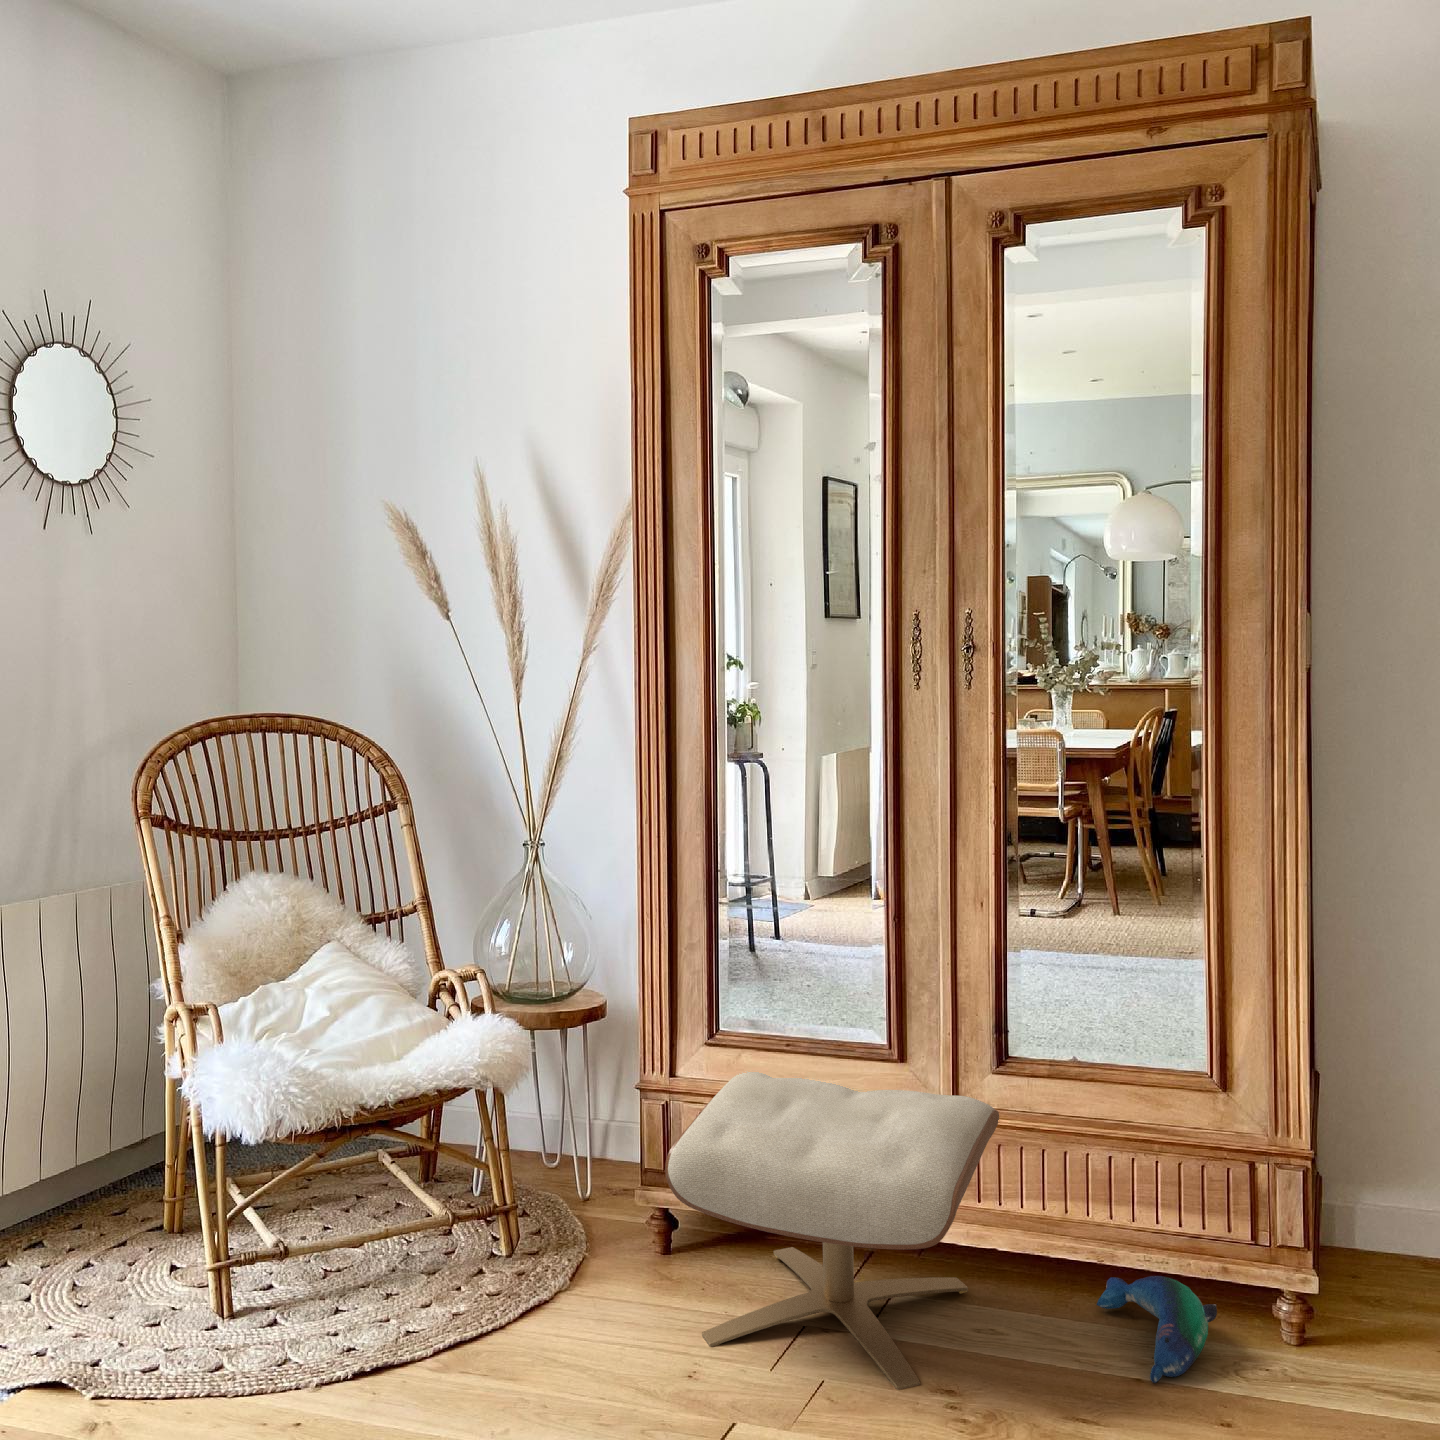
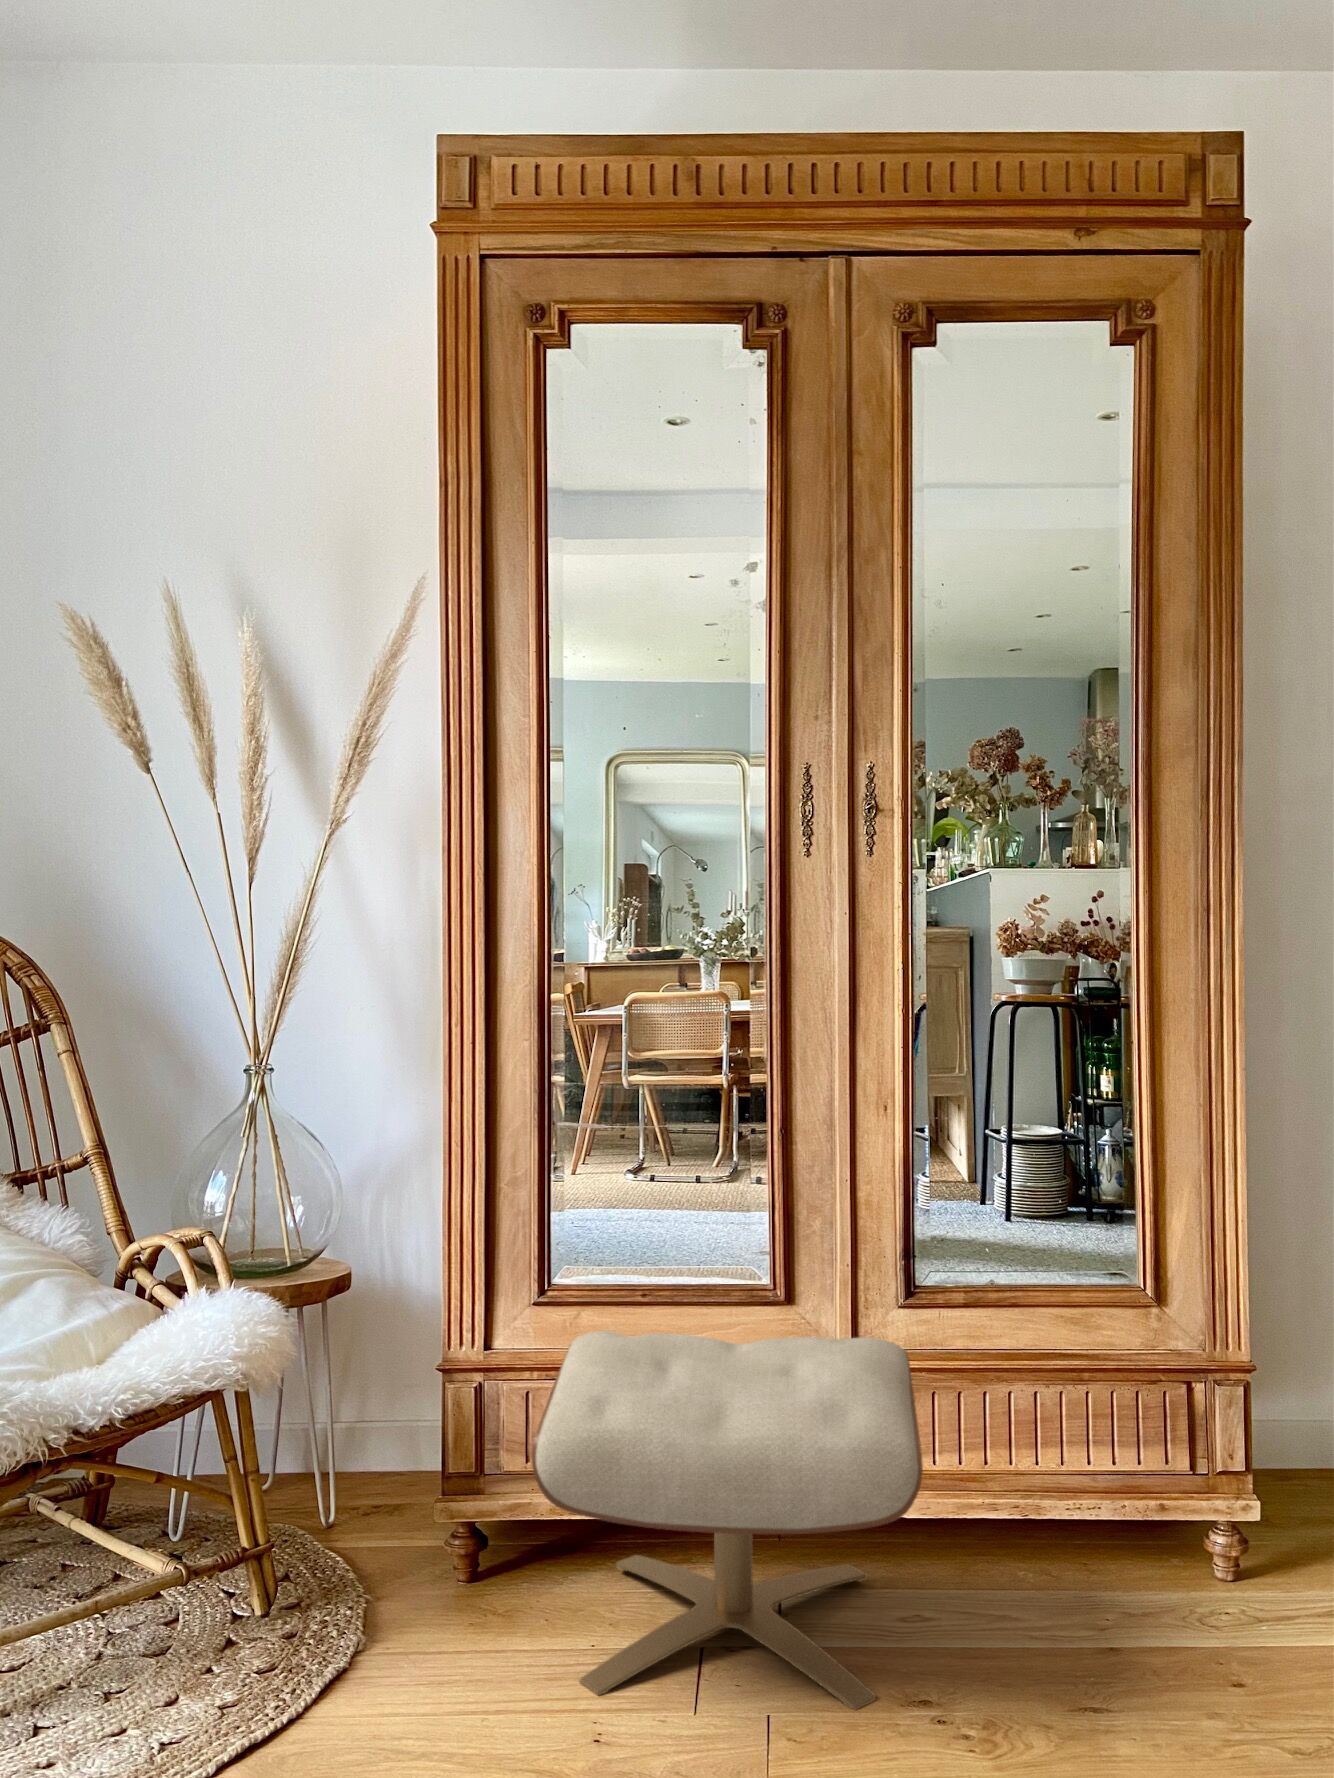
plush toy: present [1097,1276,1217,1383] -> none [1014,1528,1164,1652]

